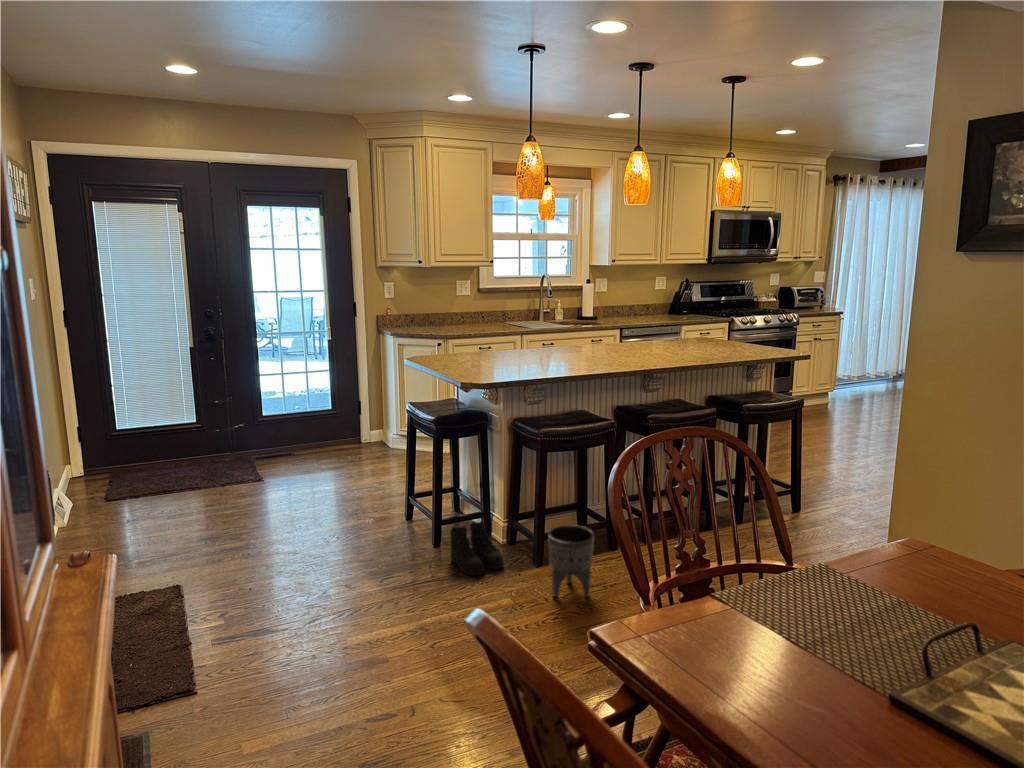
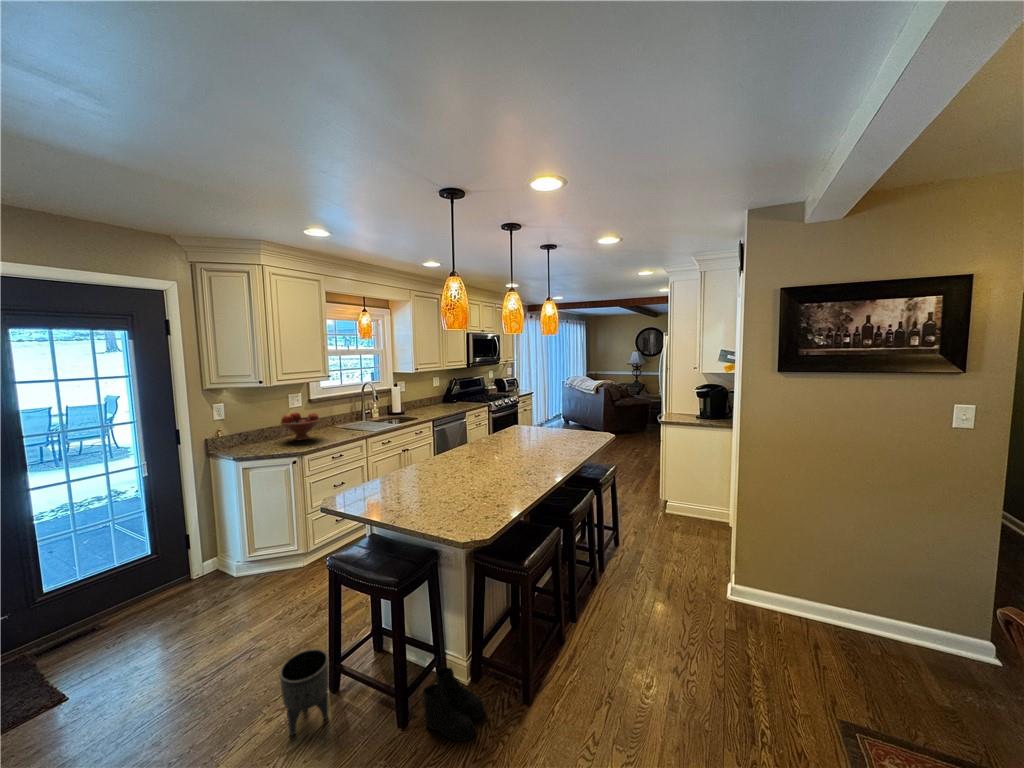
fruit bowl: none [441,298,479,327] -> present [280,412,320,441]
planter: present [548,525,594,597] -> present [279,649,329,736]

